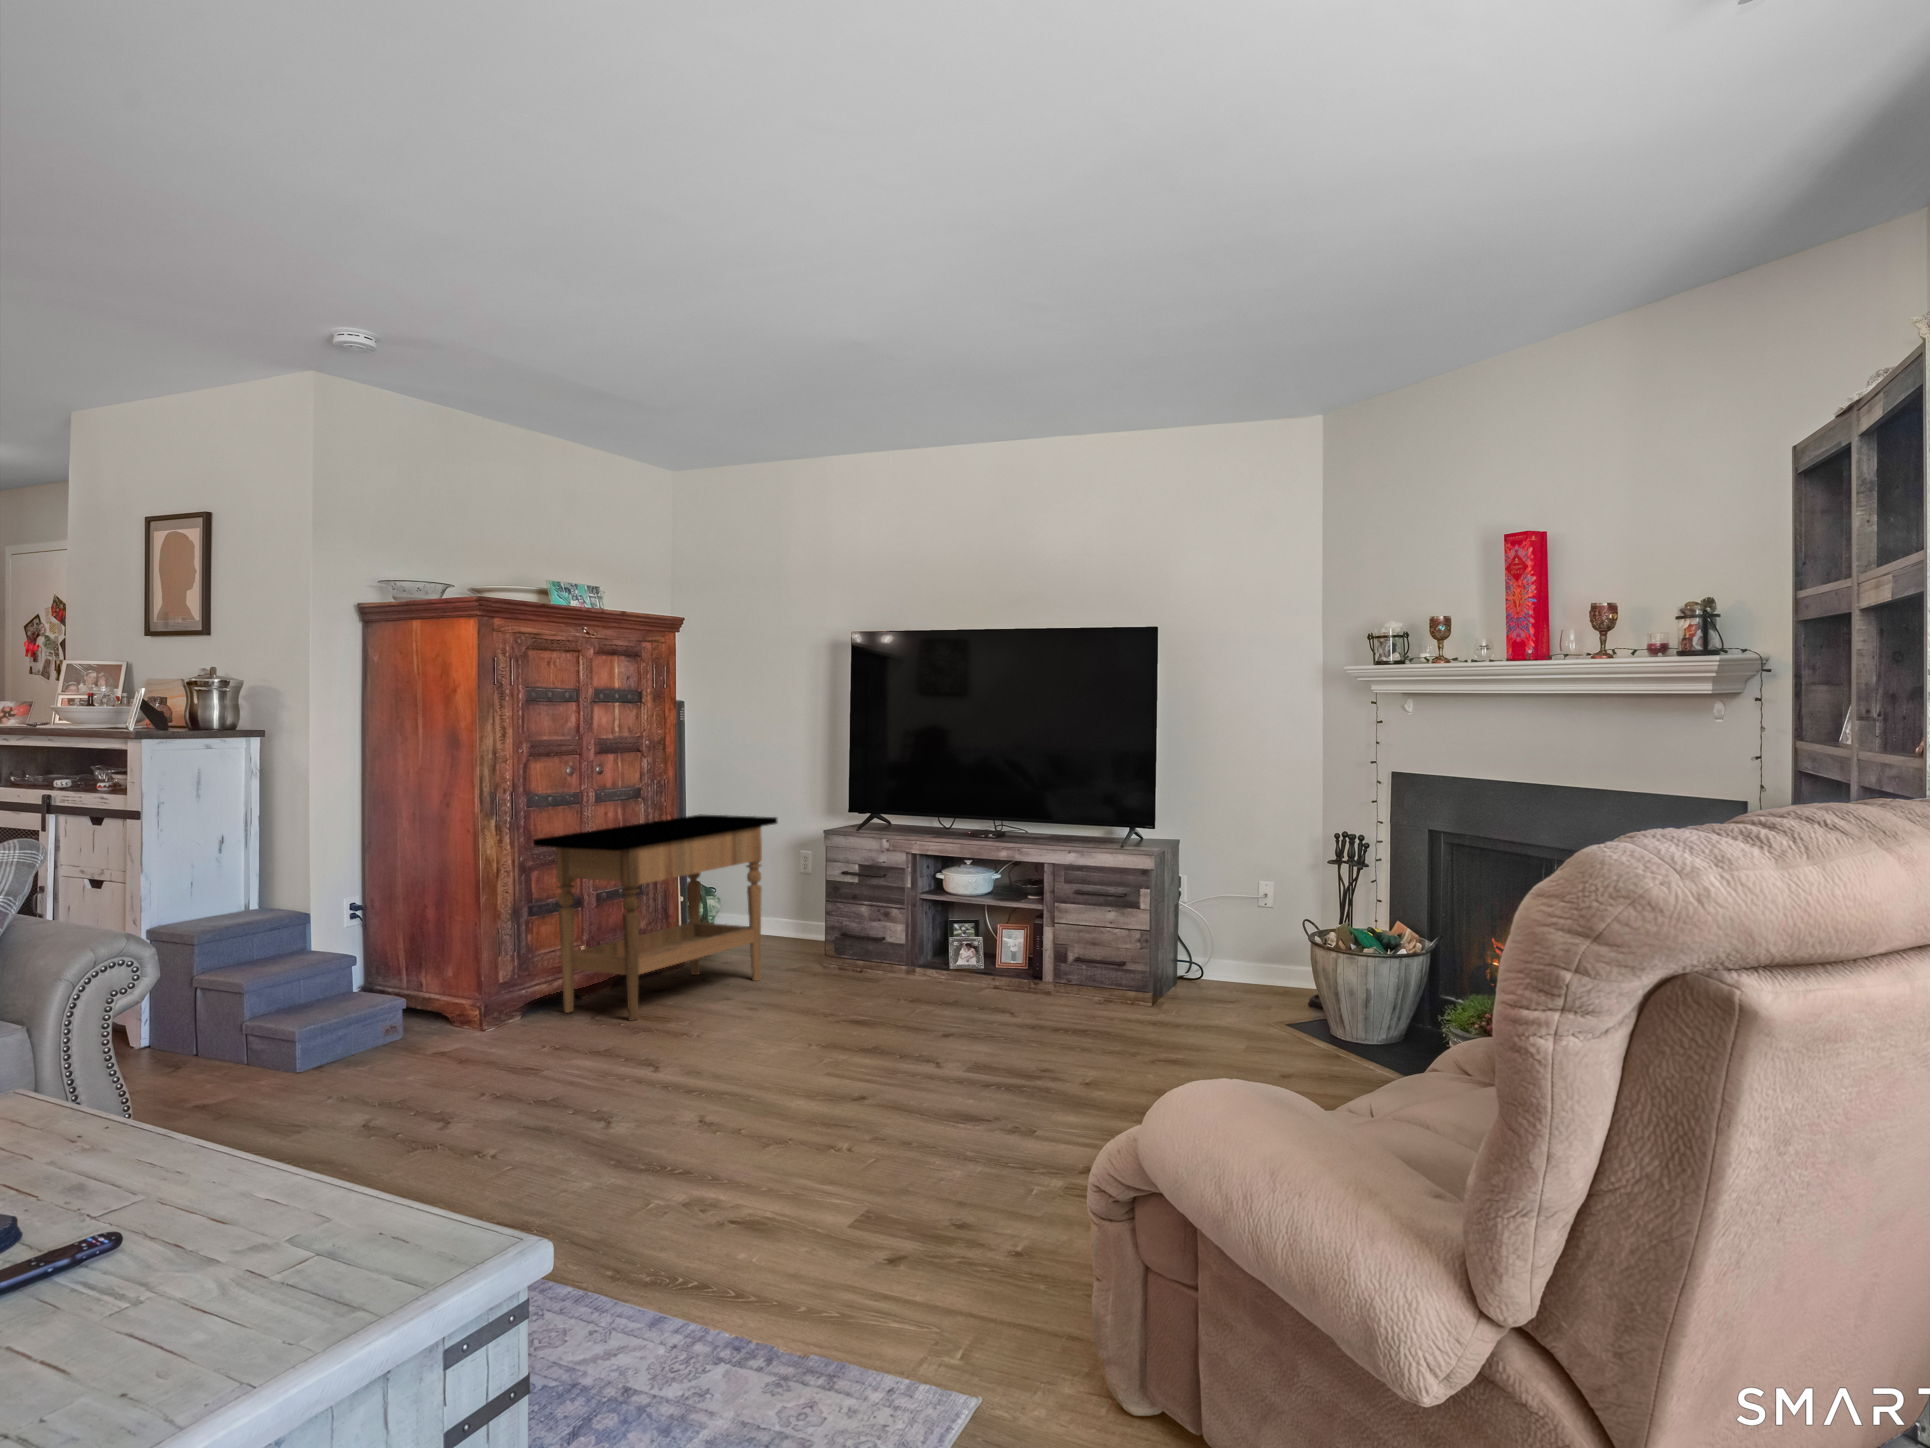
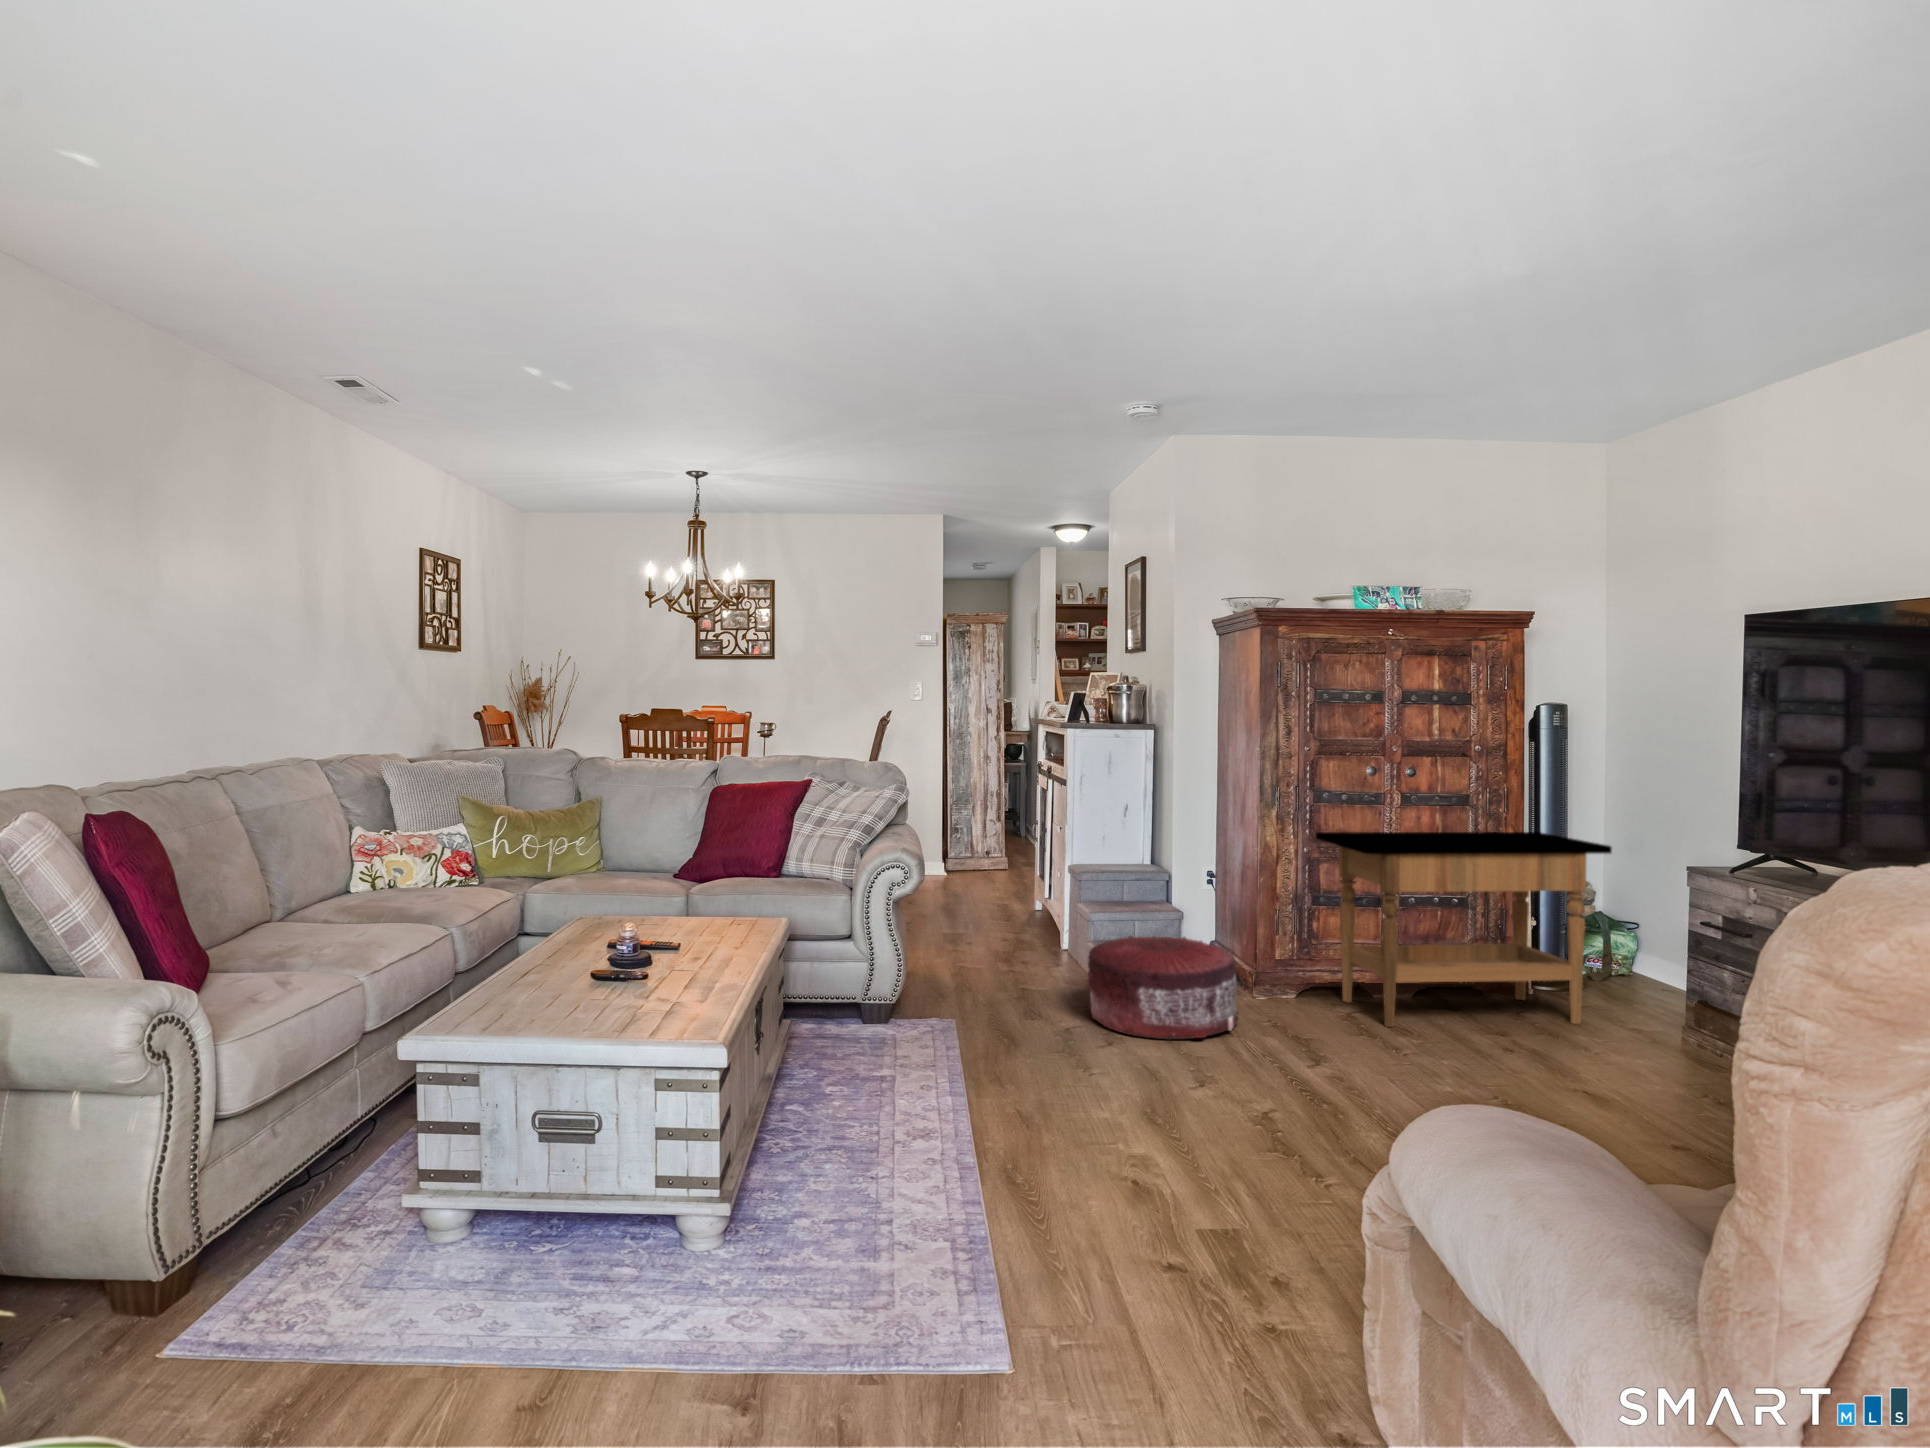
pouf: none [332,976,516,1096] -> present [1087,936,1238,1039]

